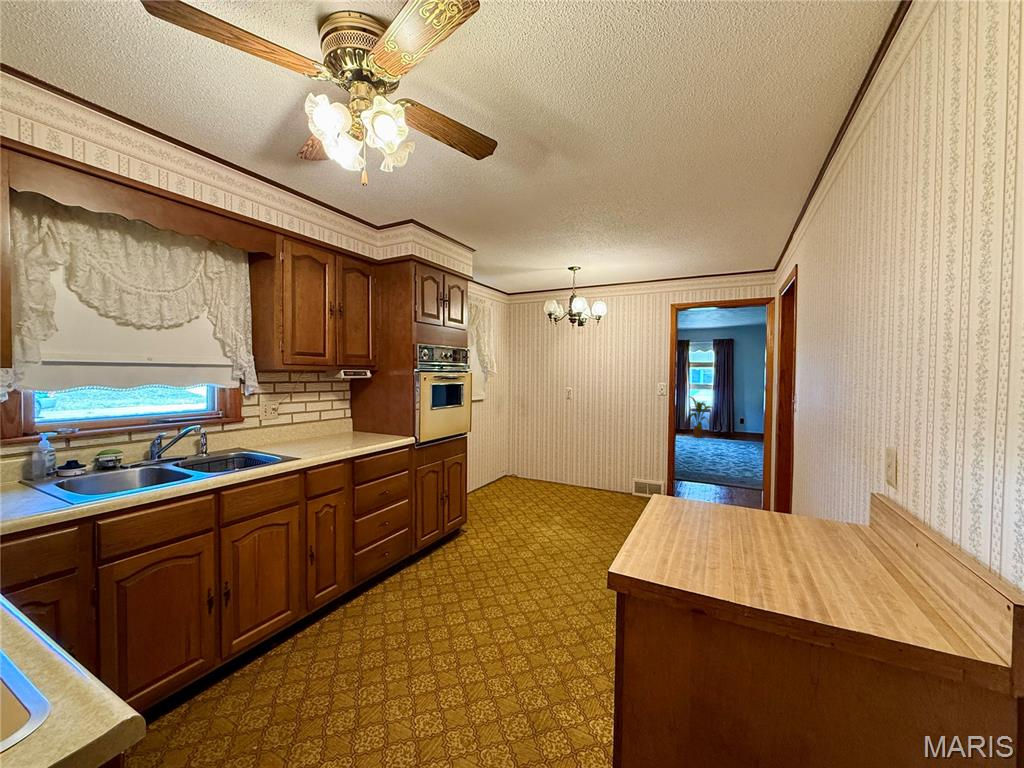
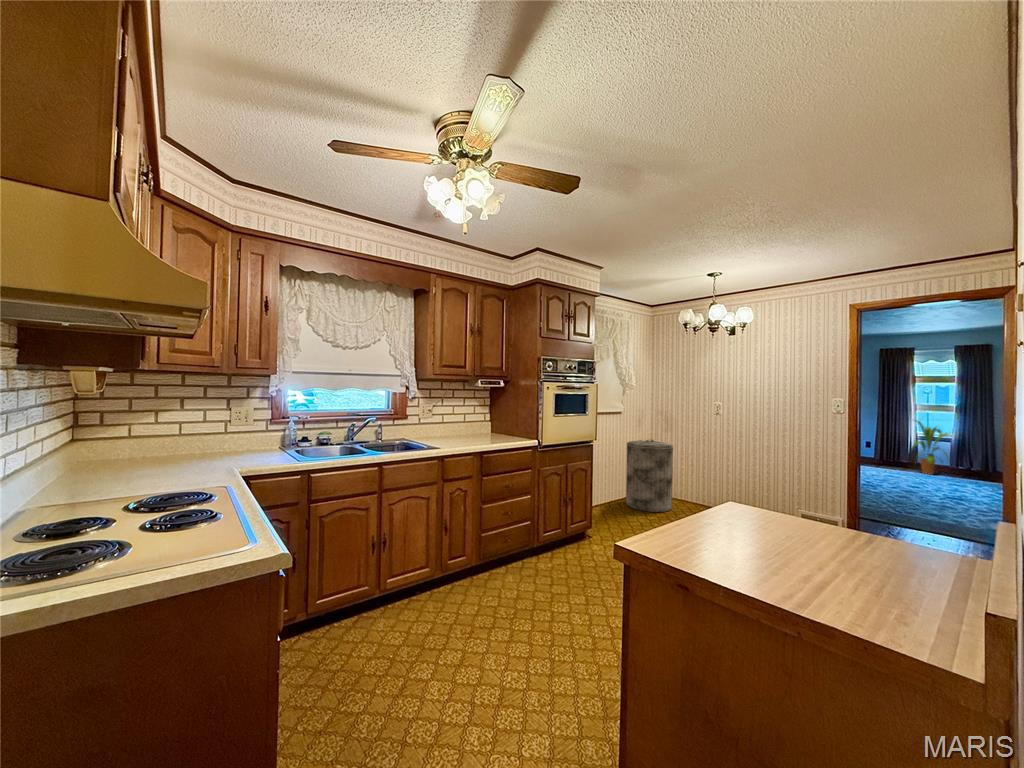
trash can: none [490,426,533,496] -> present [626,440,673,512]

